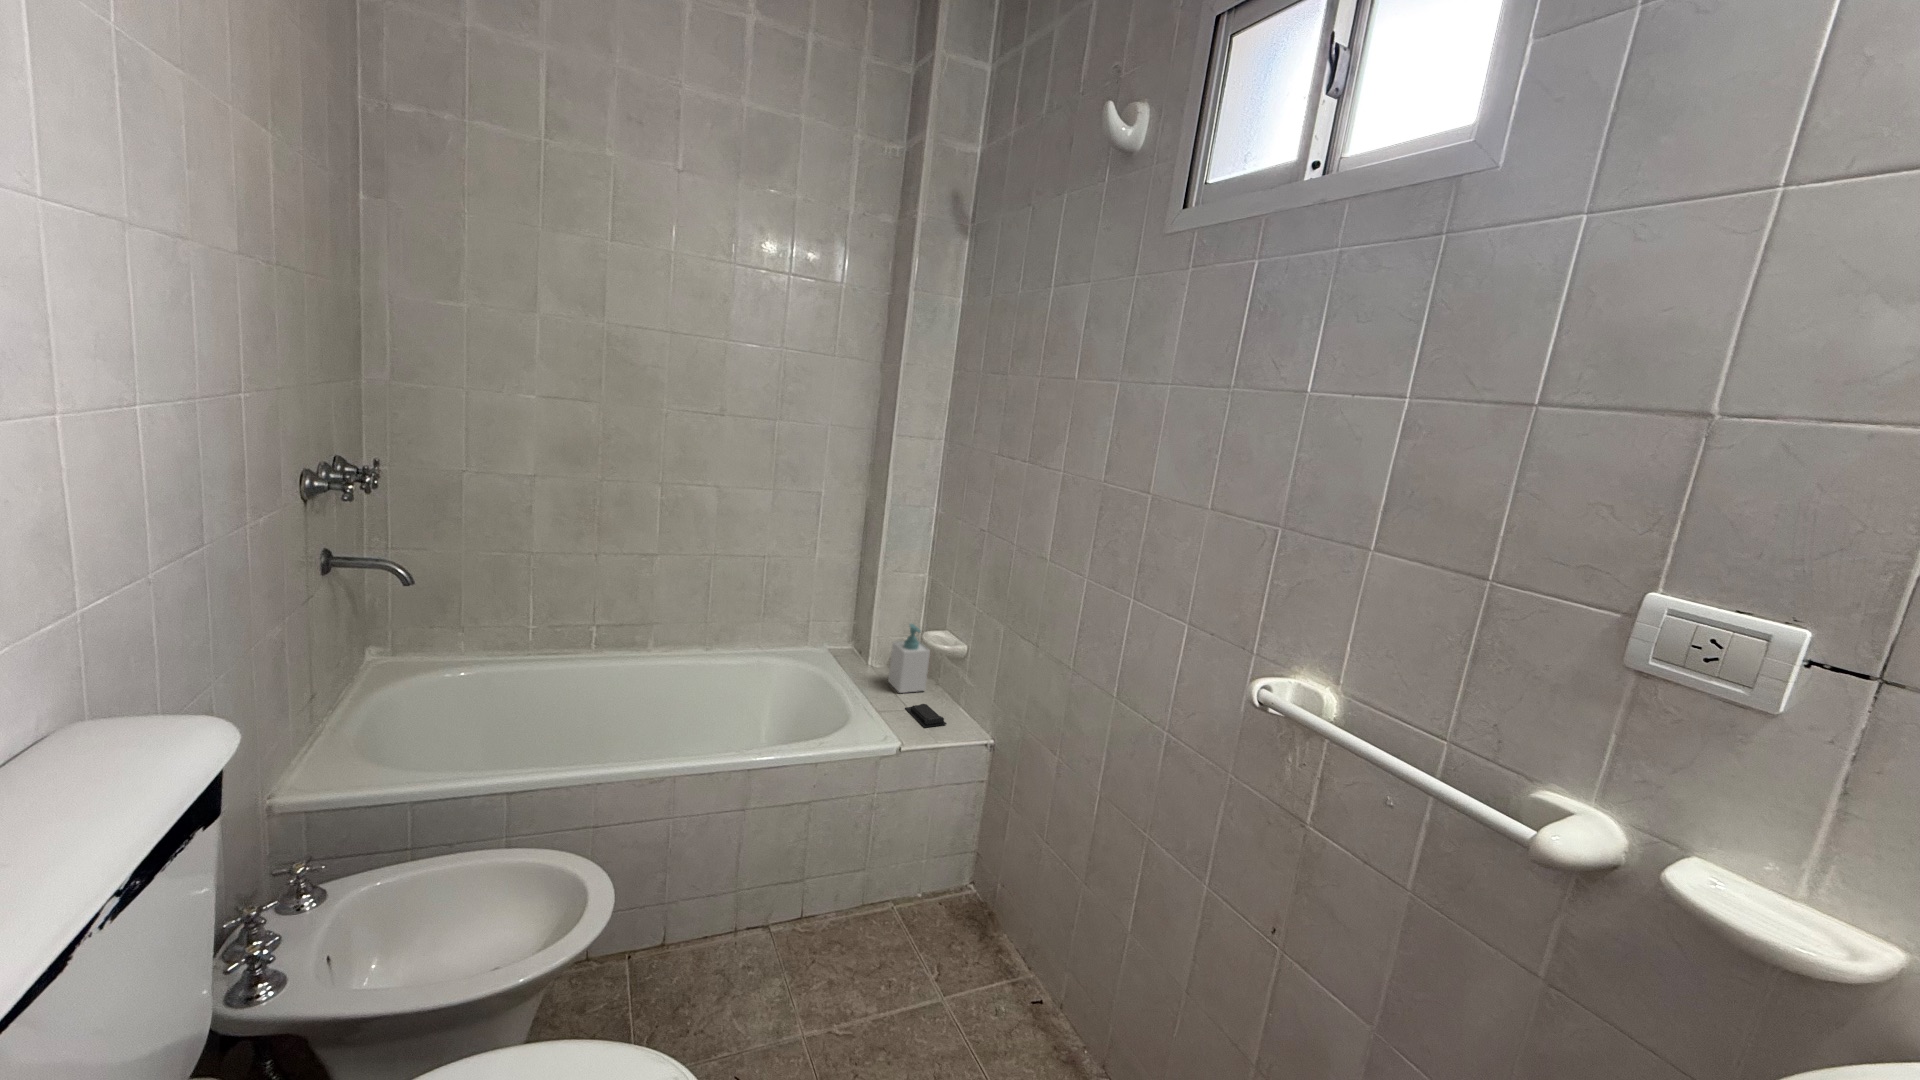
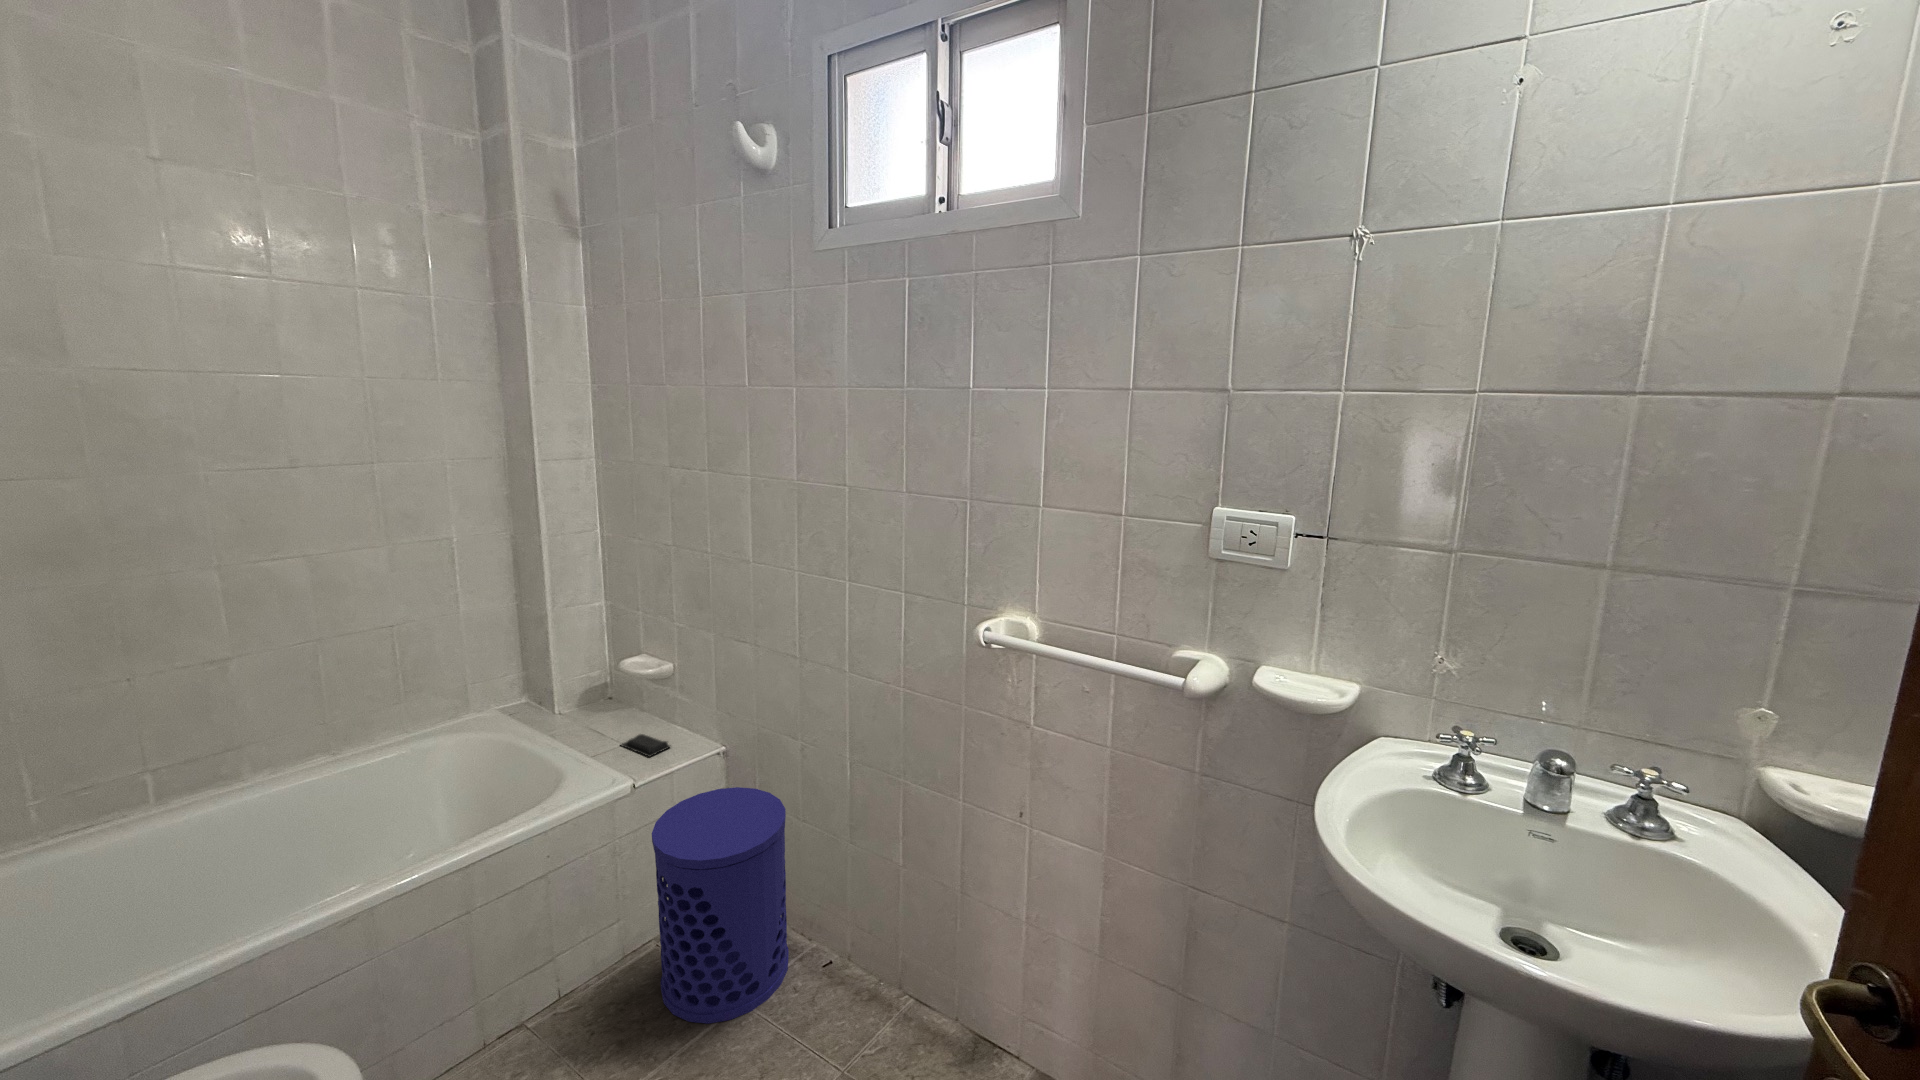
soap bottle: present [888,624,930,693] -> none [585,657,634,732]
waste bin: none [879,777,1027,1012] -> present [652,787,789,1024]

